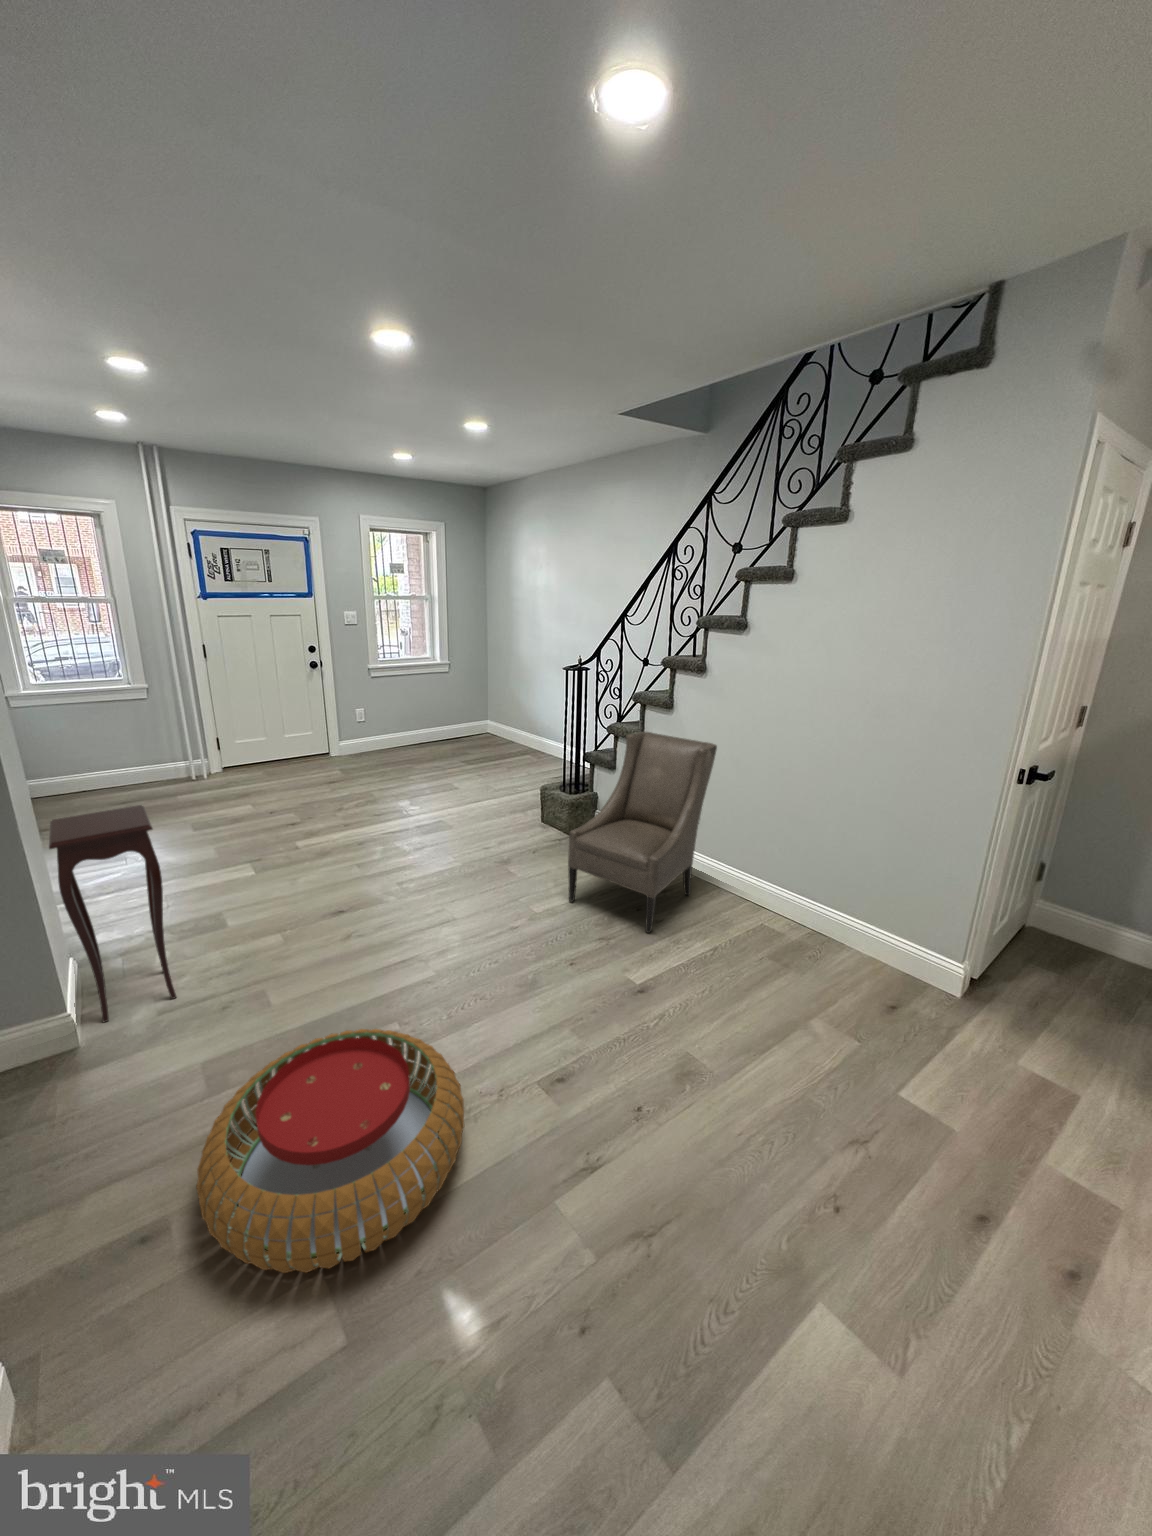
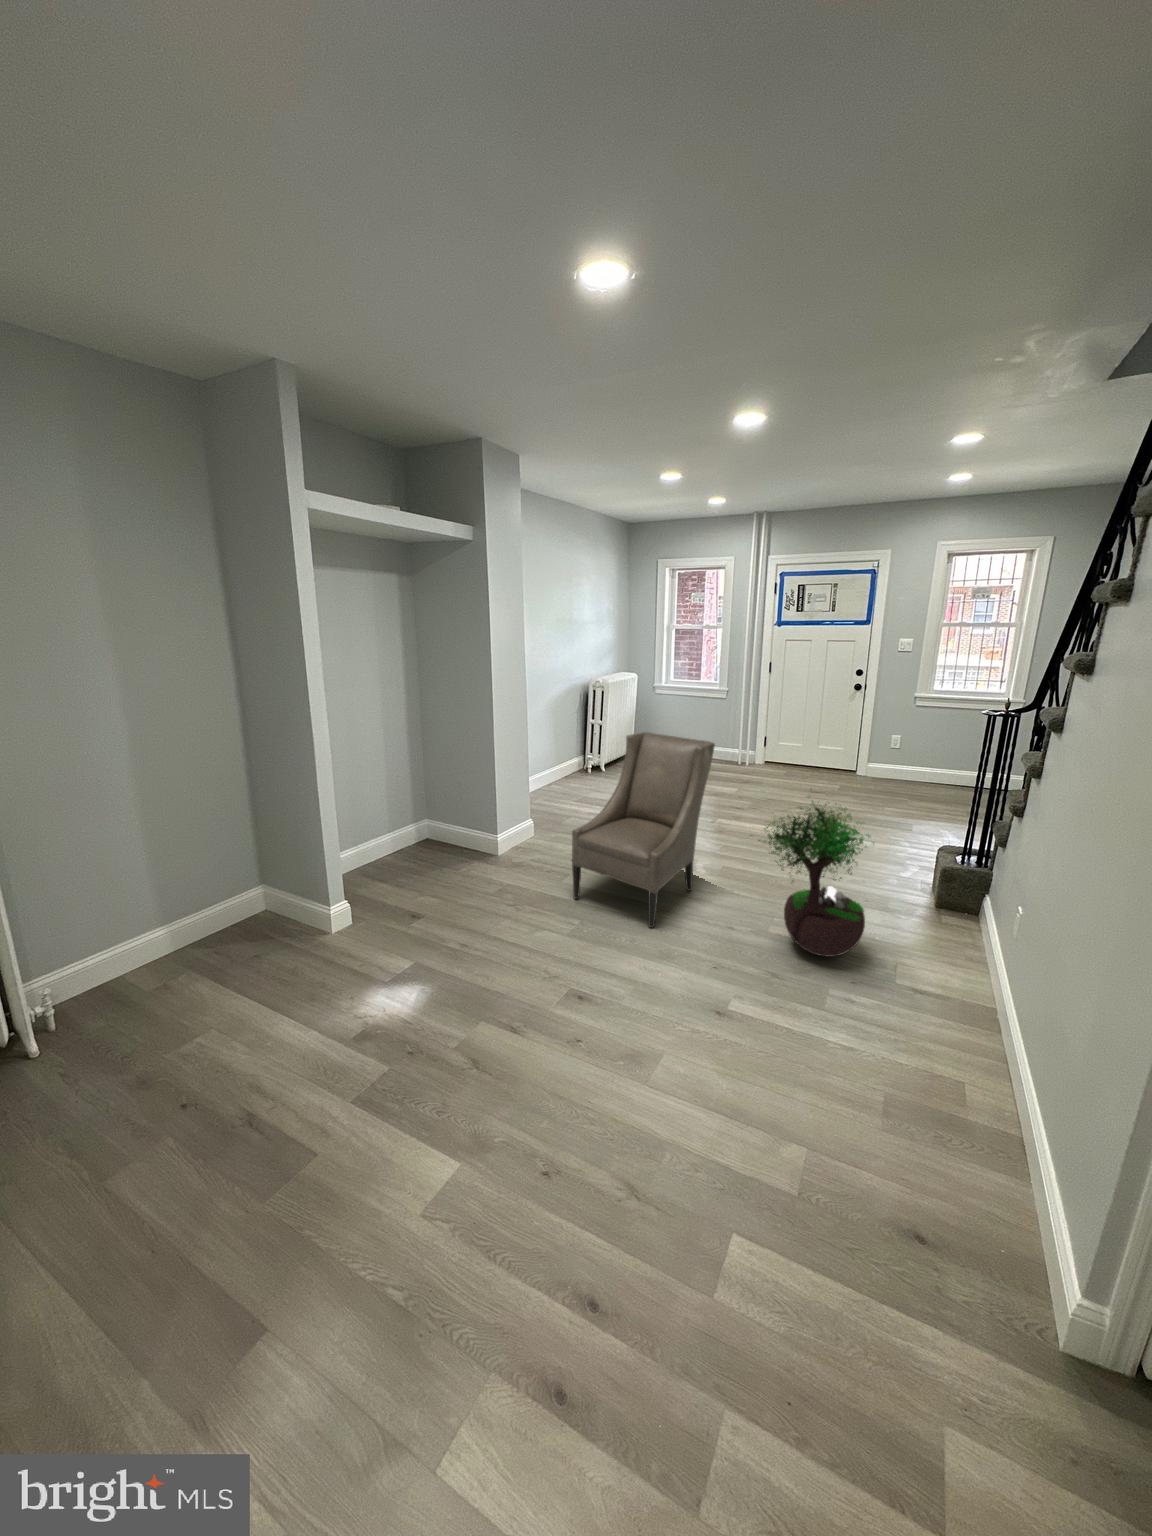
potted tree: none [759,795,878,966] -> present [759,802,874,957]
side table: present [49,805,176,1022] -> none [64,811,192,1023]
pouf: present [196,1029,464,1273] -> none [203,1024,469,1268]

